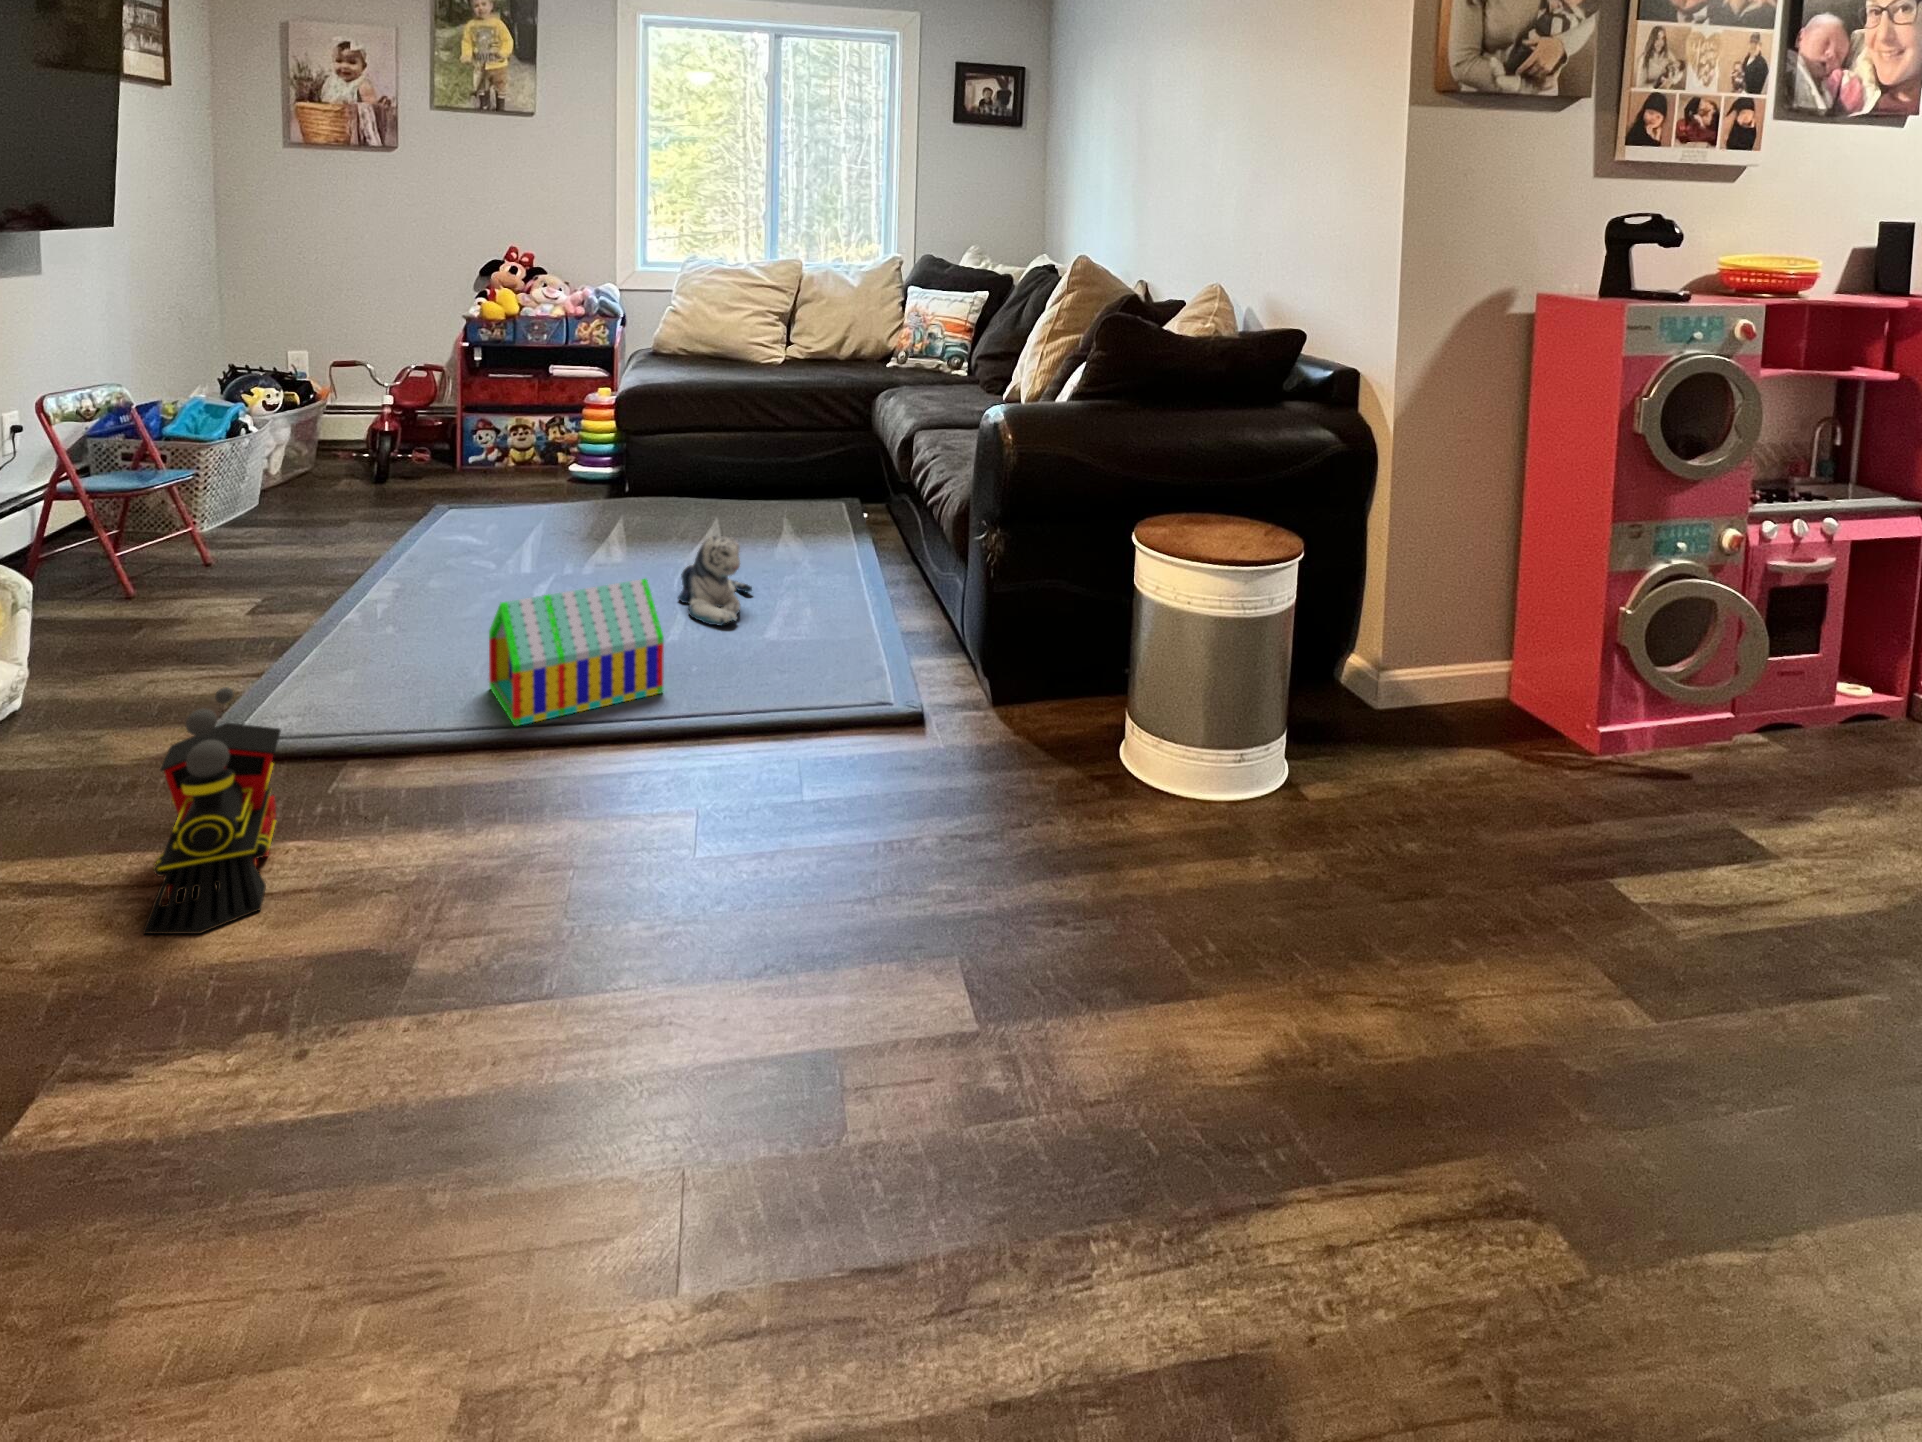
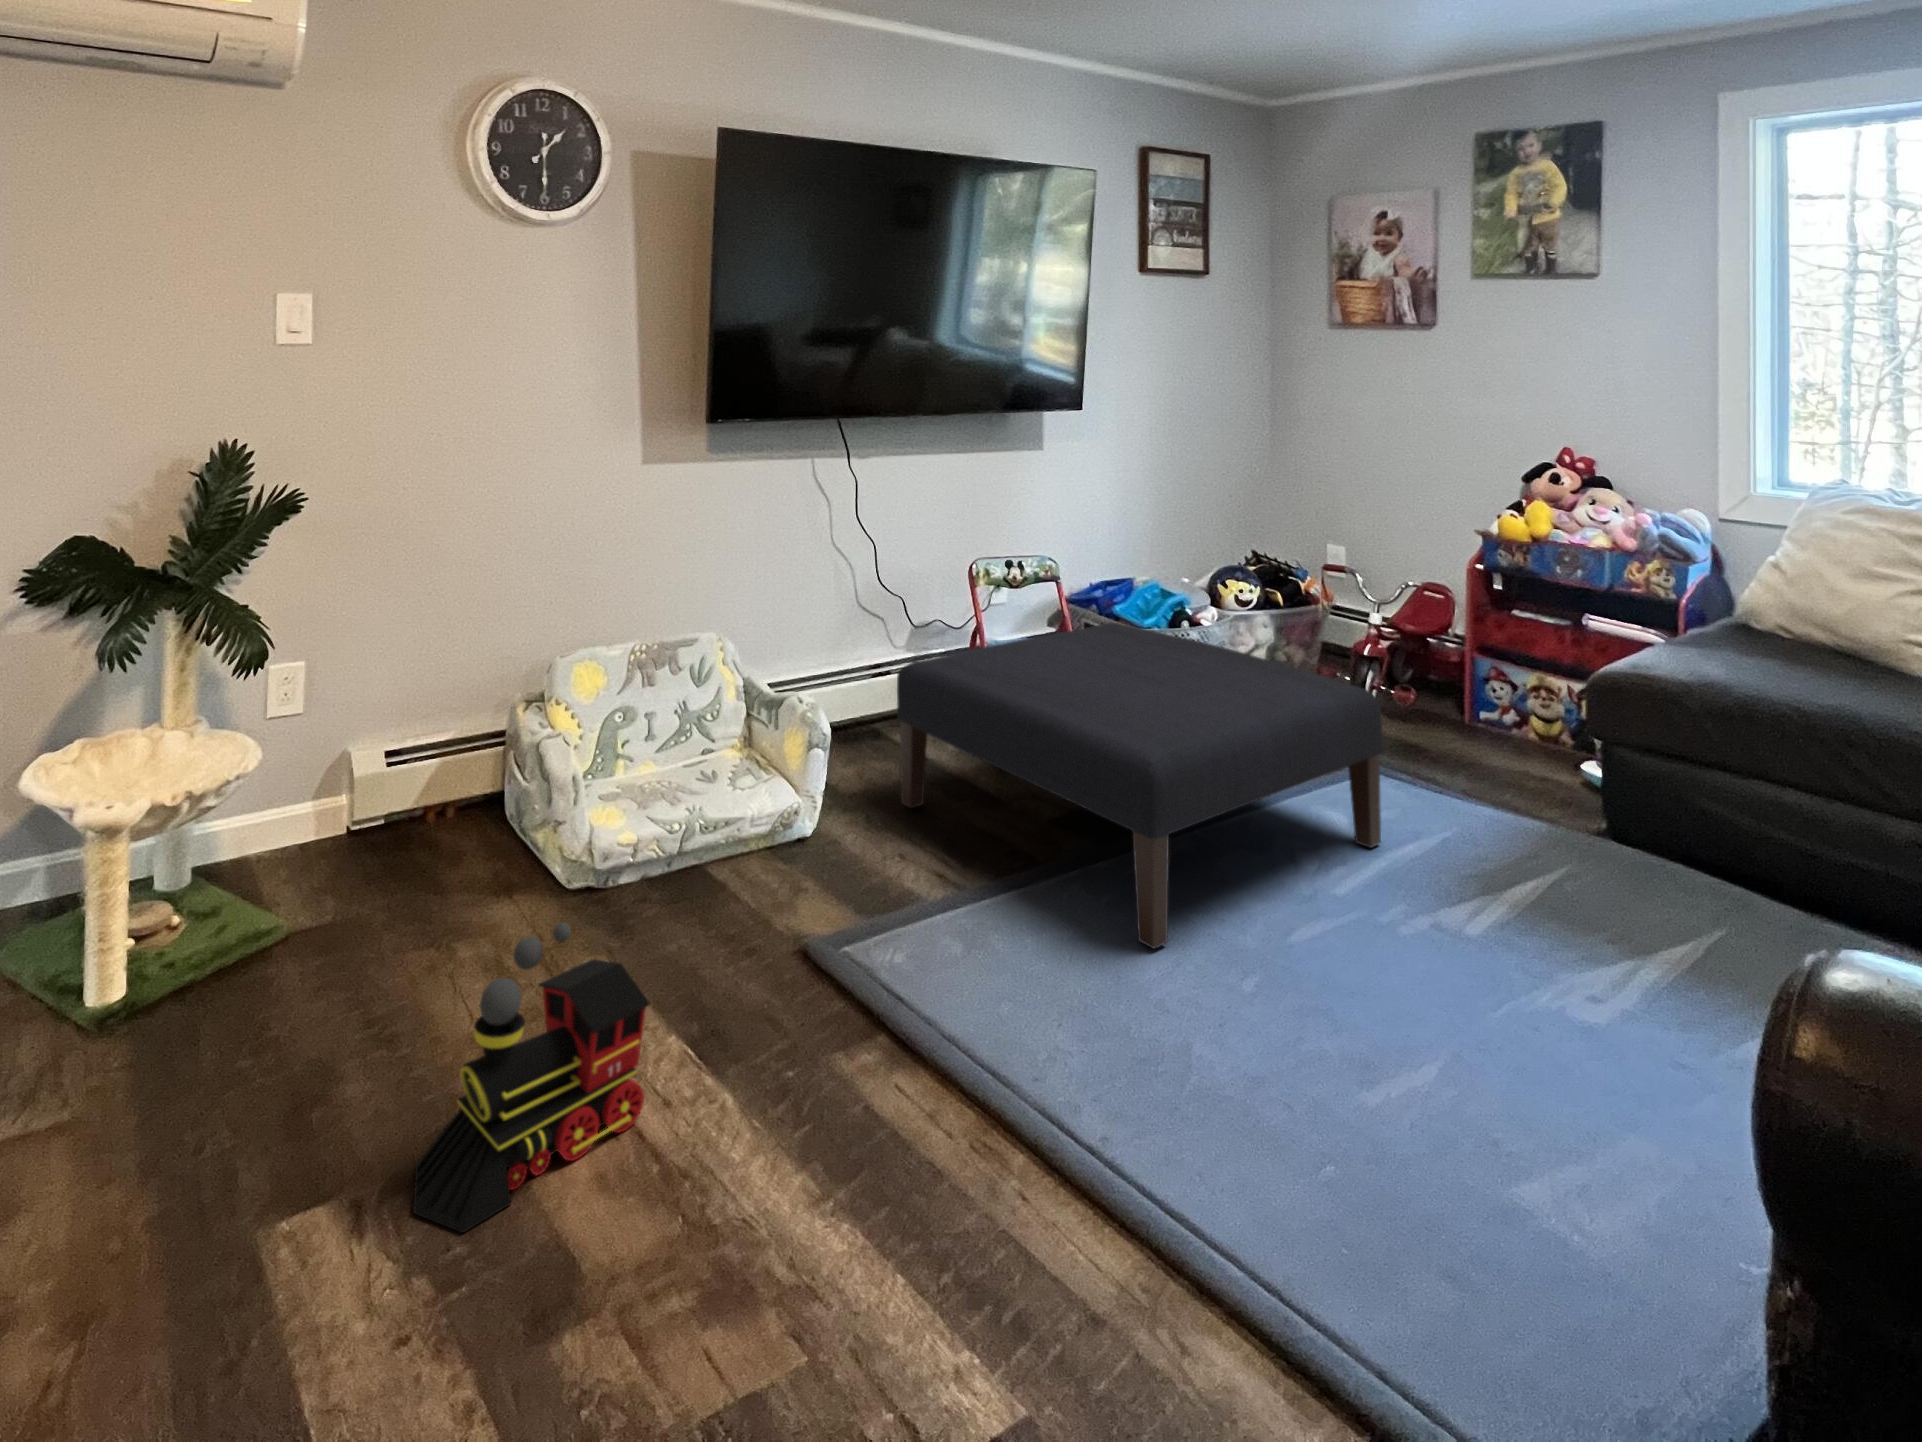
ottoman: none [92,426,507,639] -> present [897,623,1383,948]
plush toy: present [678,536,752,626] -> none [1448,1025,1641,1253]
toy house: present [489,579,664,726] -> none [956,967,1246,1310]

